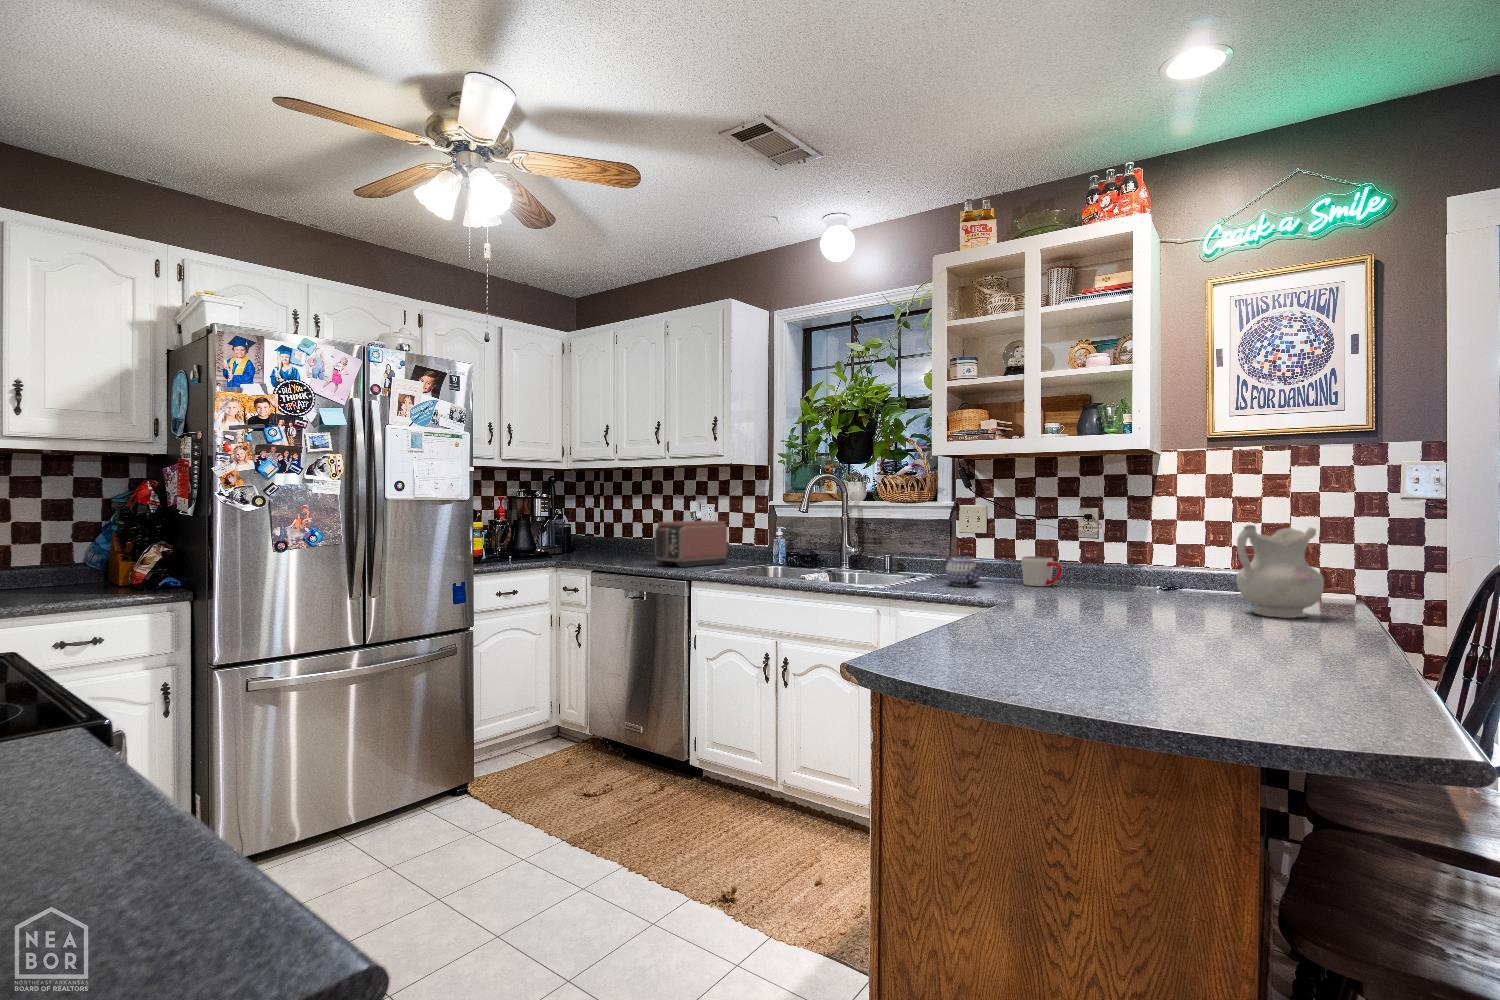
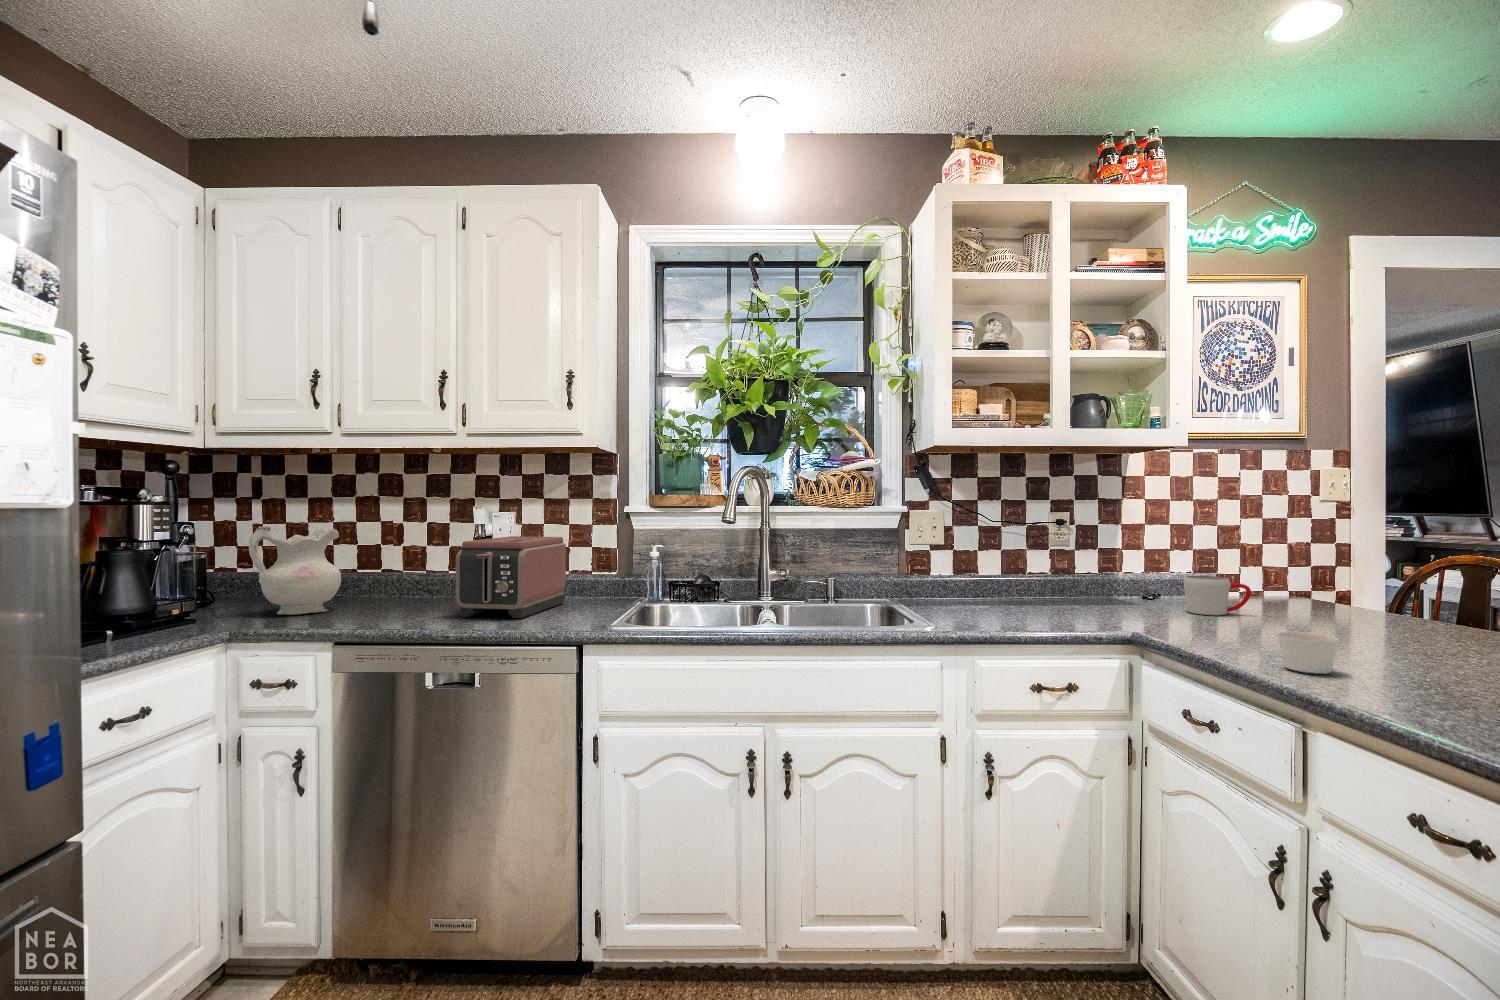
ceramic pitcher: present [1236,525,1324,618] -> present [249,526,341,615]
teapot: present [944,553,981,586] -> none [953,571,1027,616]
mug: present [1021,556,1062,586] -> present [1184,576,1251,615]
candle: none [993,592,1029,619] -> present [1277,631,1339,674]

